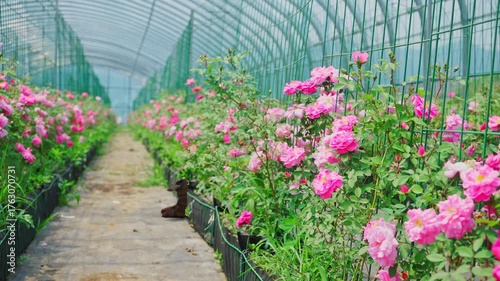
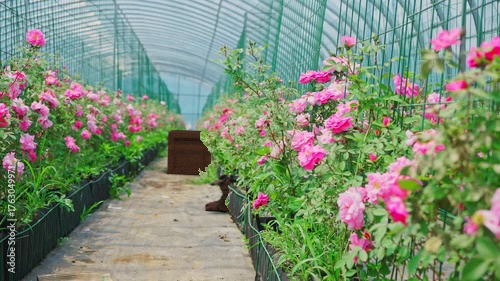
wooden crate: none [111,129,157,175] -> present [167,130,211,175]

